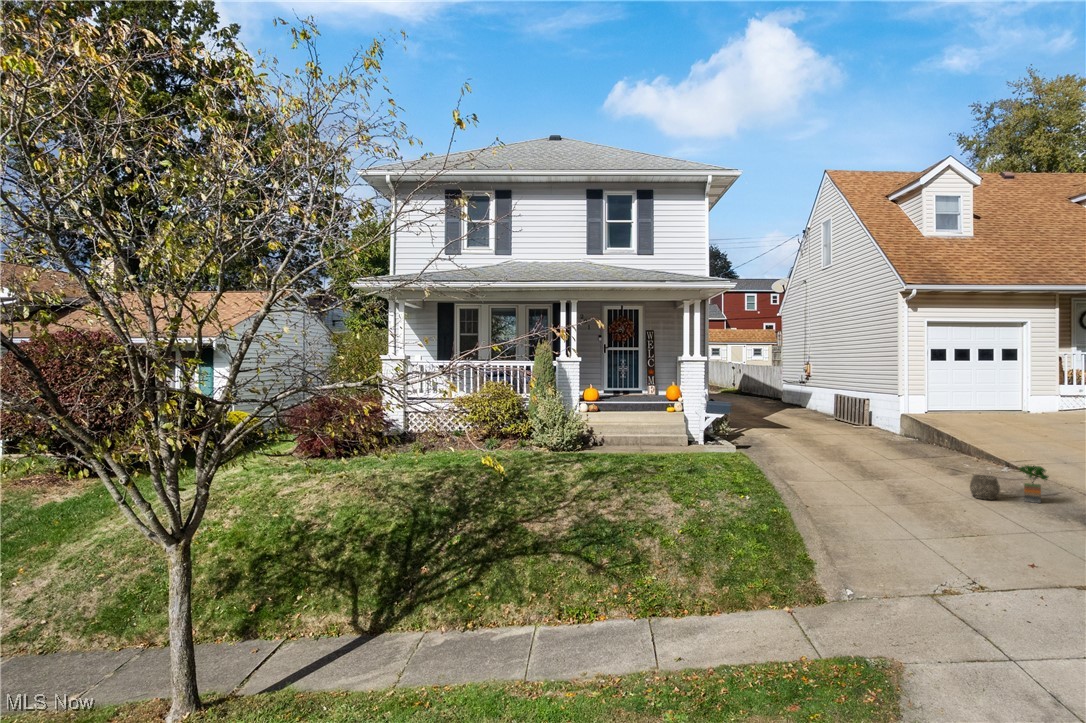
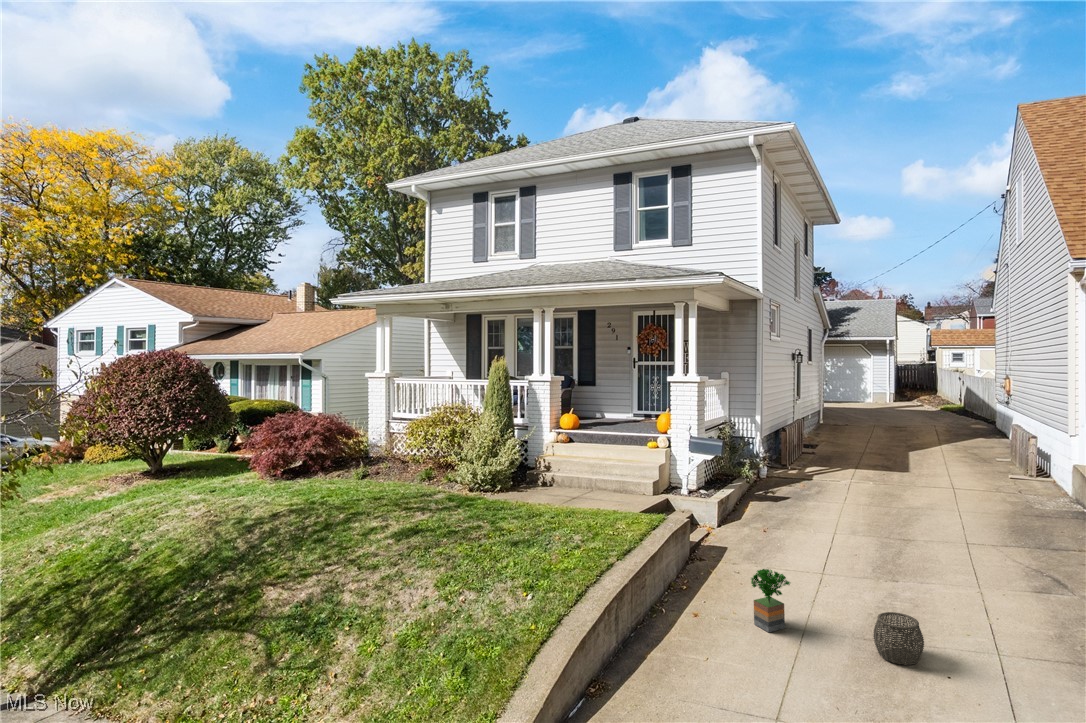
potted tree: present [1020,465,1049,503] -> present [751,569,790,632]

